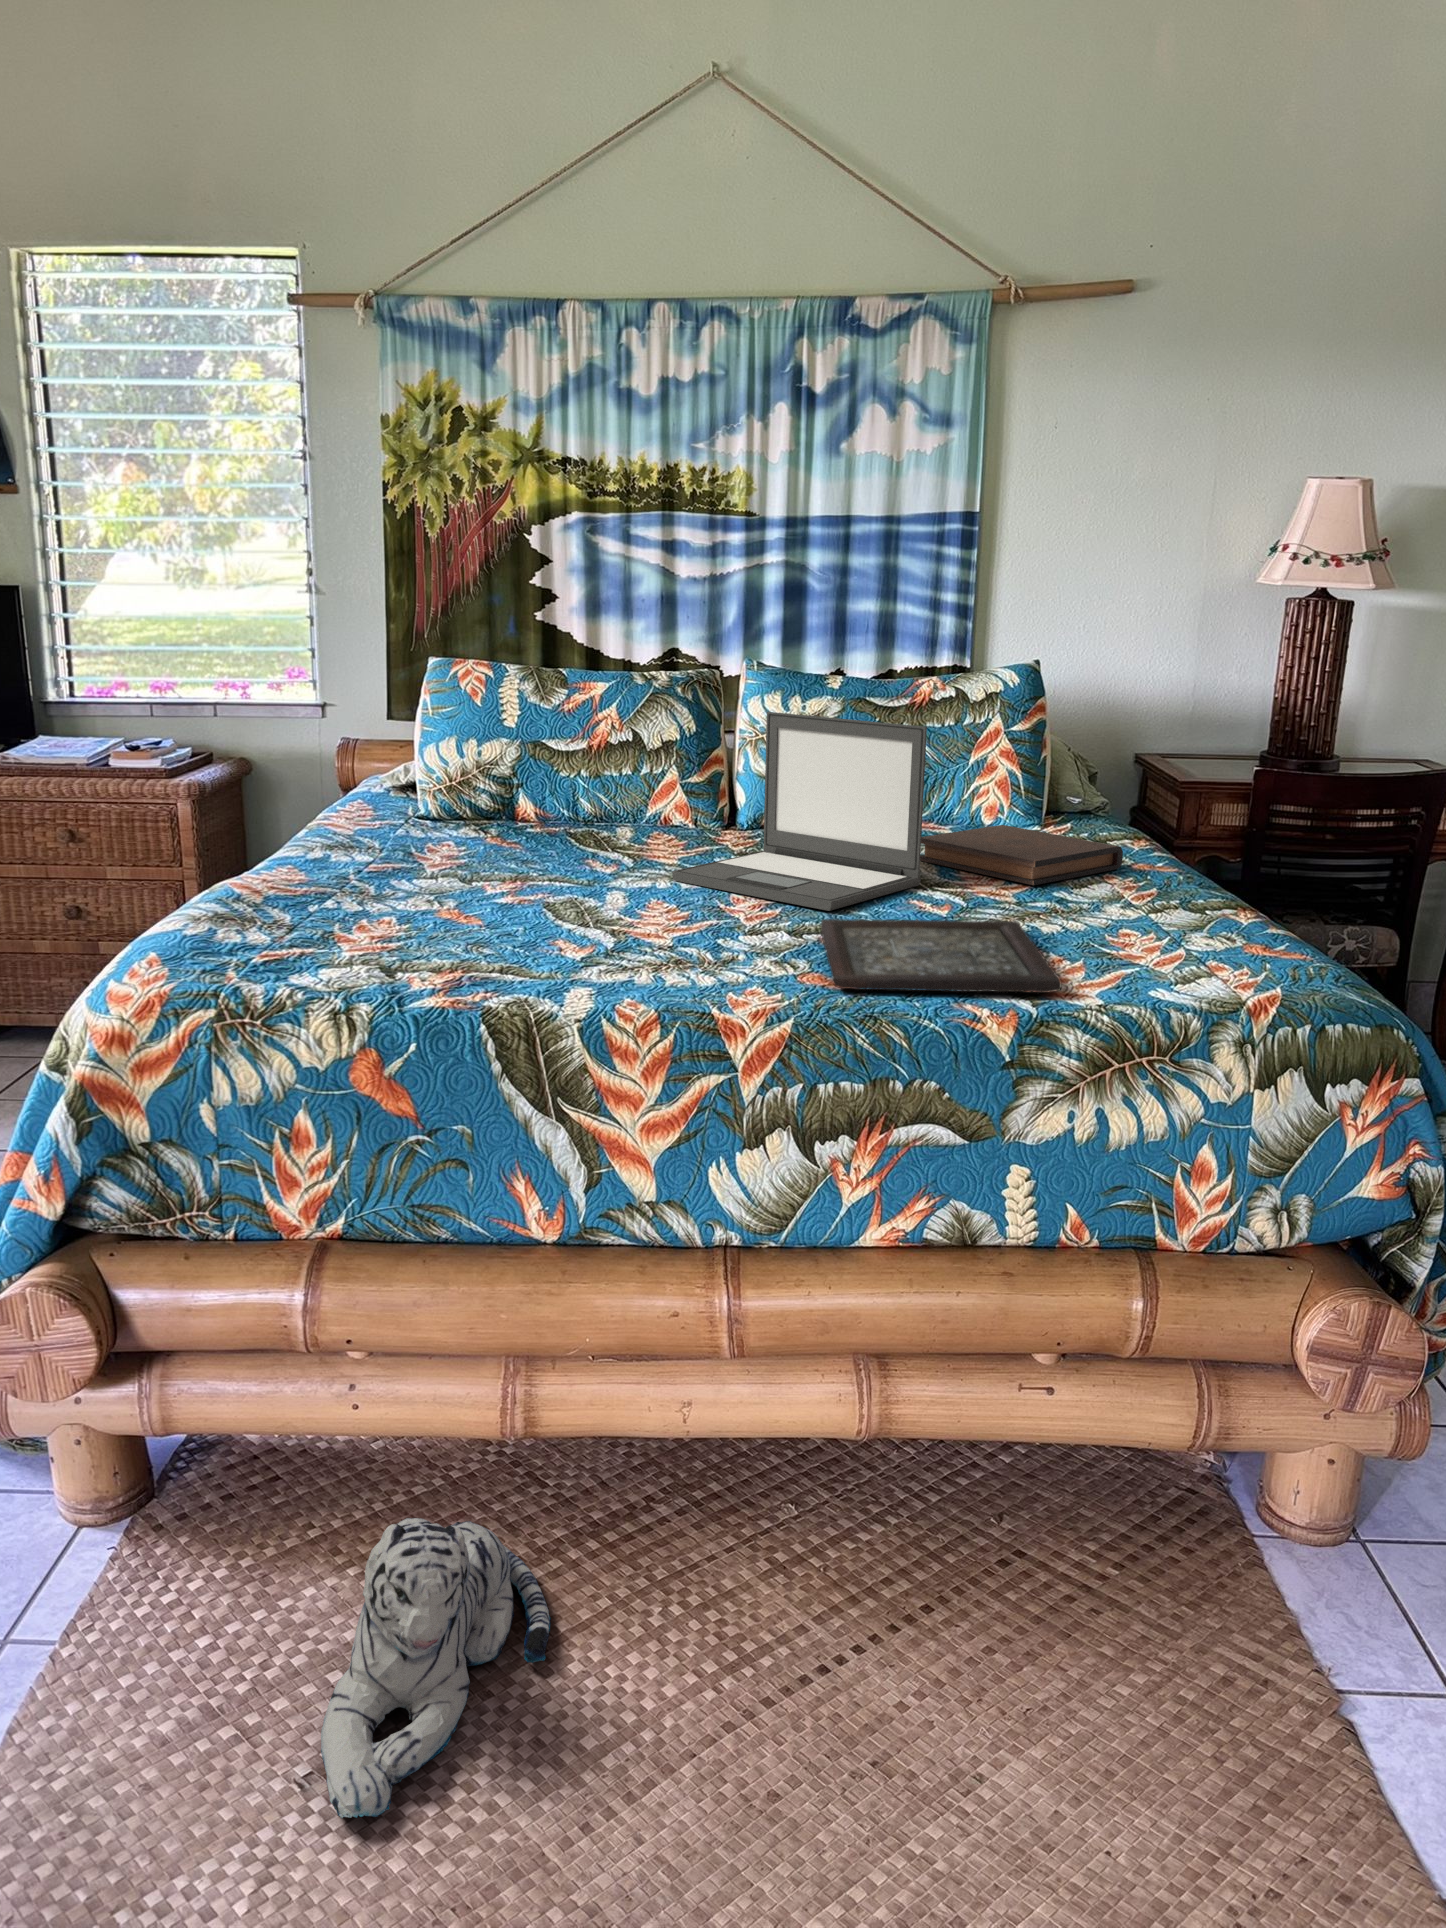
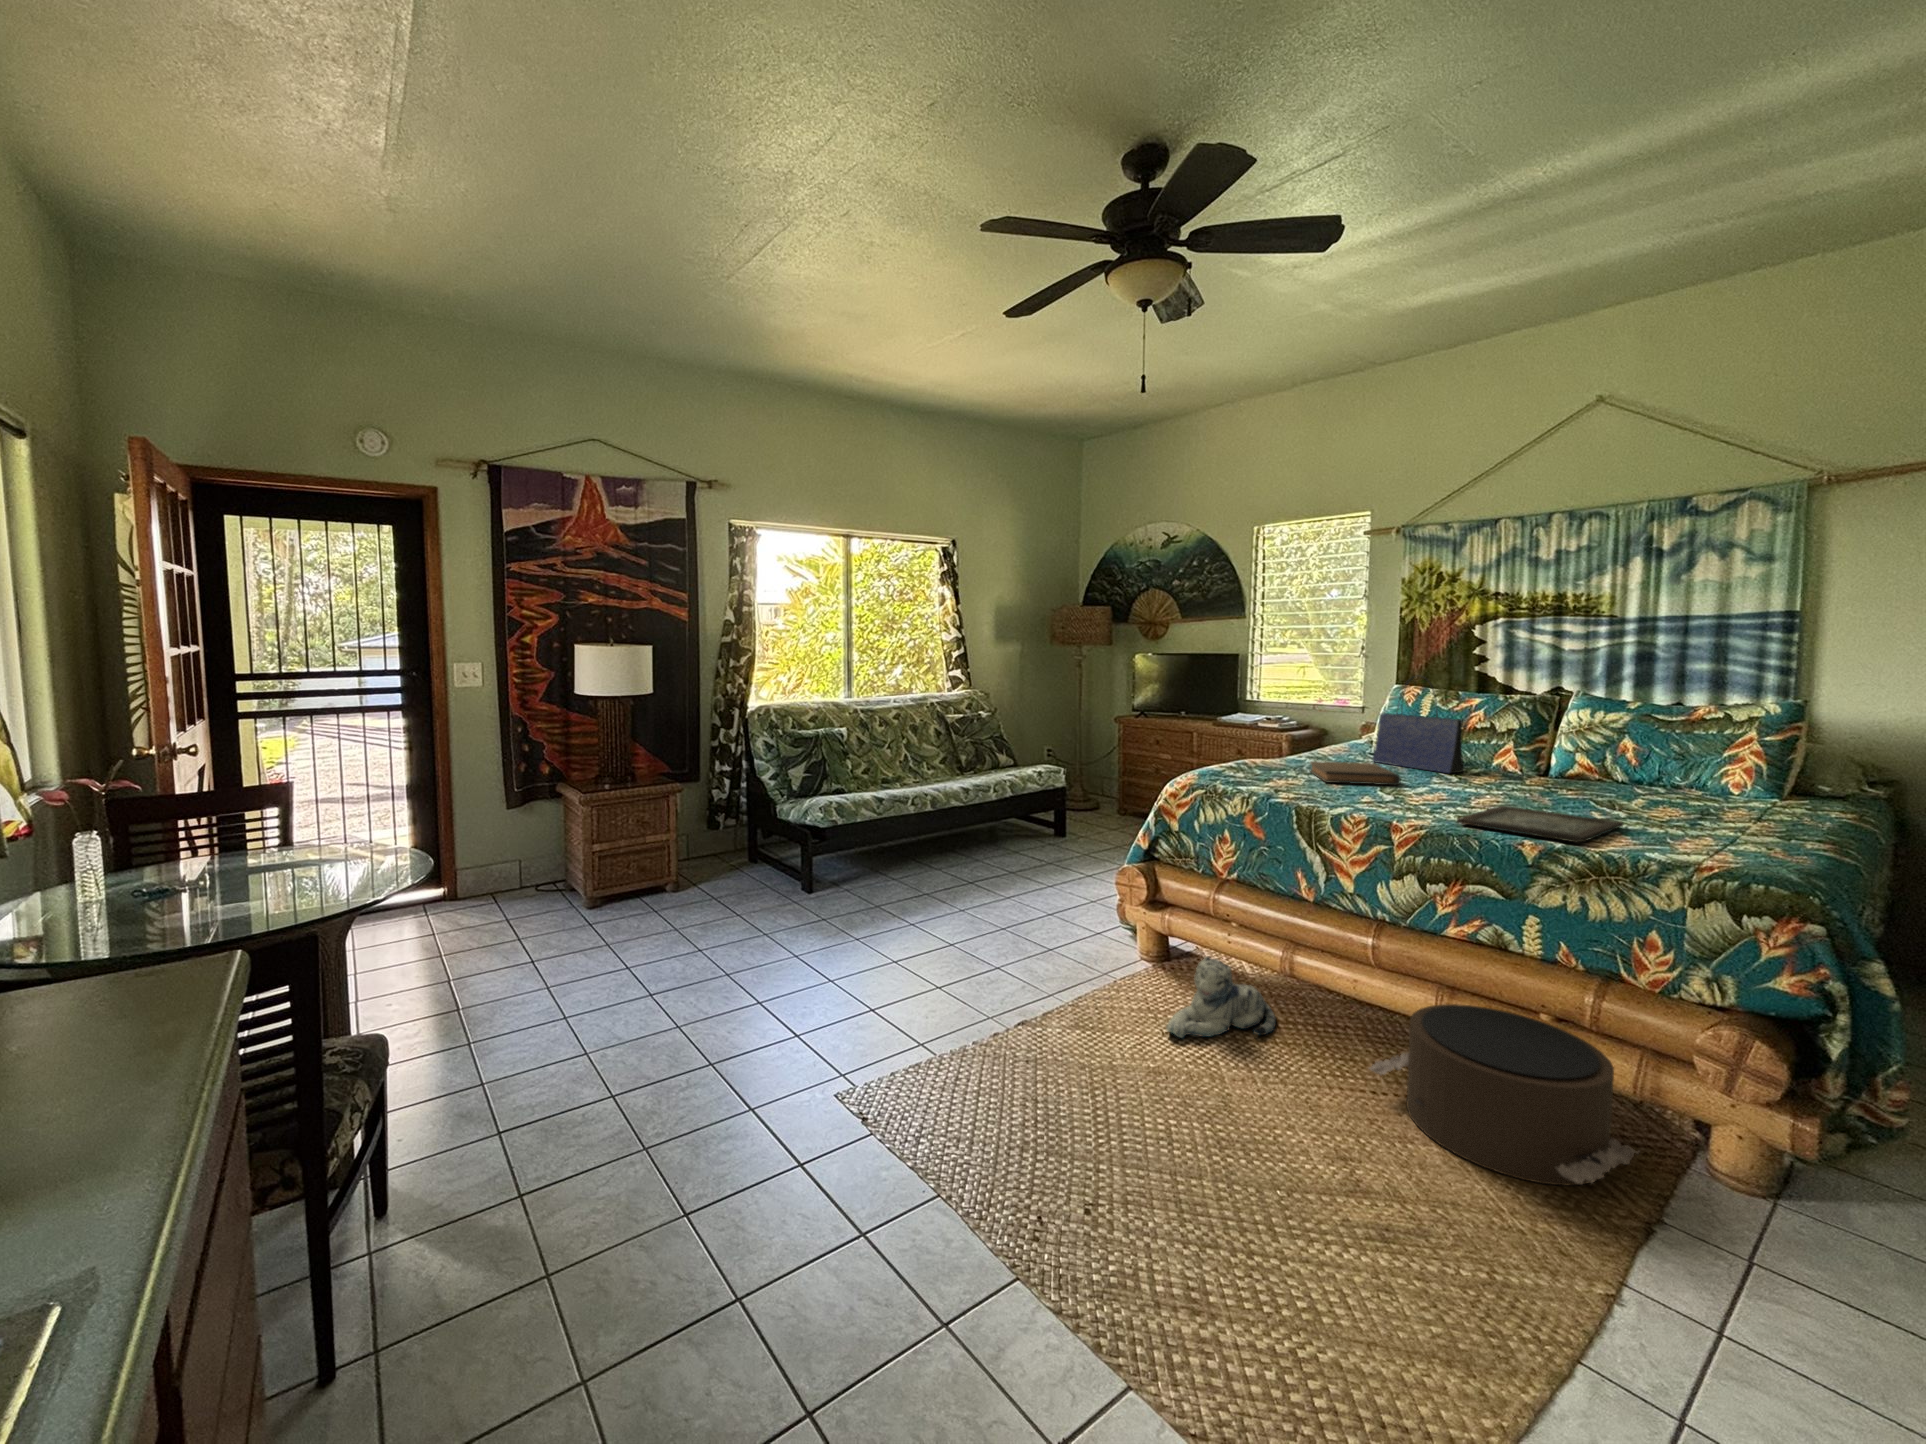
tote bag: none [446,636,633,844] -> present [1373,676,1467,773]
laptop: present [672,712,927,911] -> none [1456,714,1610,807]
book: present [920,825,1123,885] -> present [1310,761,1401,785]
pouf: none [840,1368,1312,1768] -> present [1369,1004,1639,1185]

